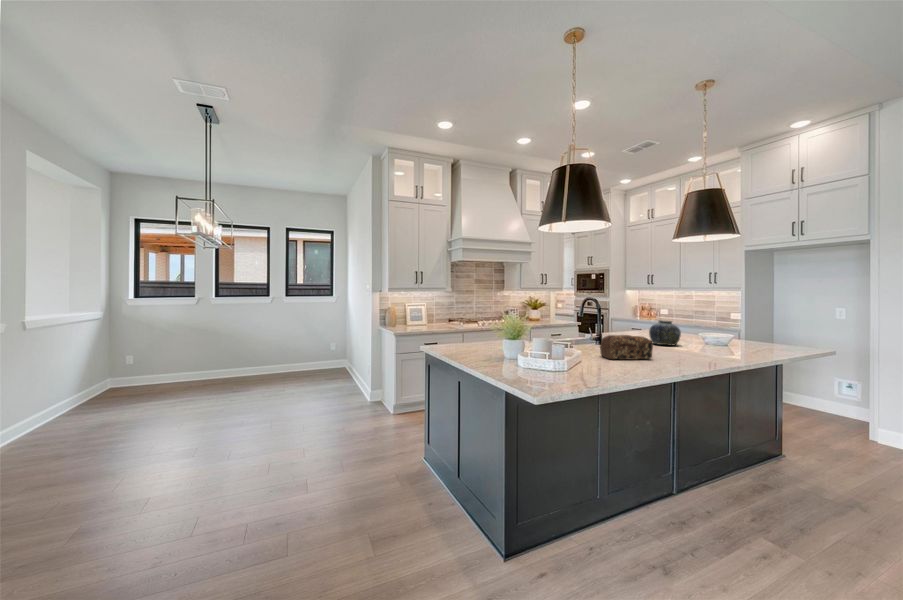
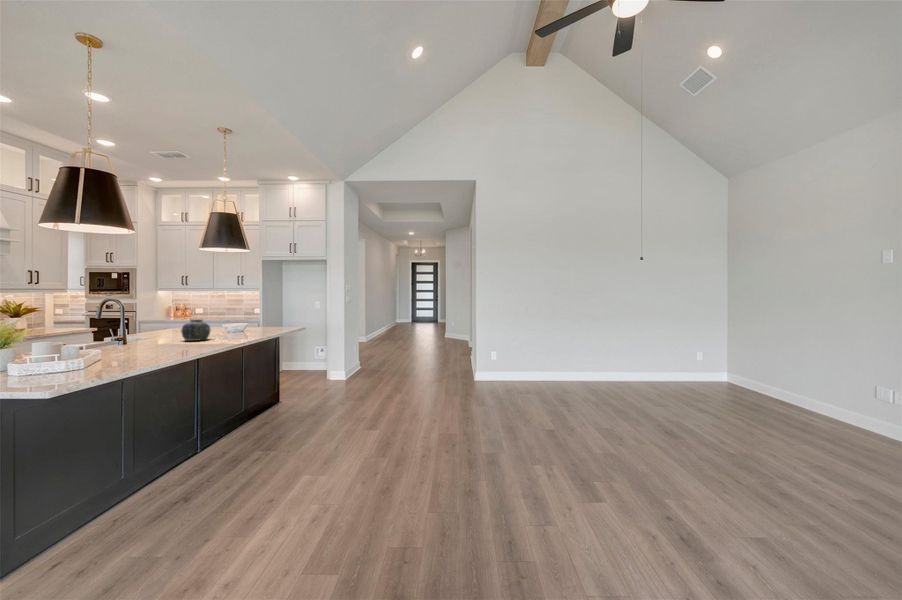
bread loaf: present [600,335,653,360] -> none [127,335,183,360]

